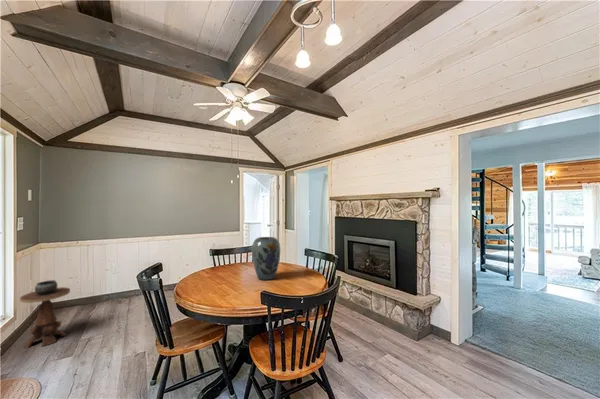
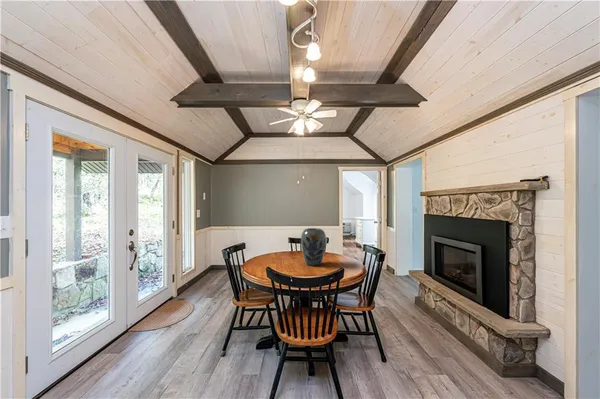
side table: present [20,280,70,348] -> none [193,248,217,288]

